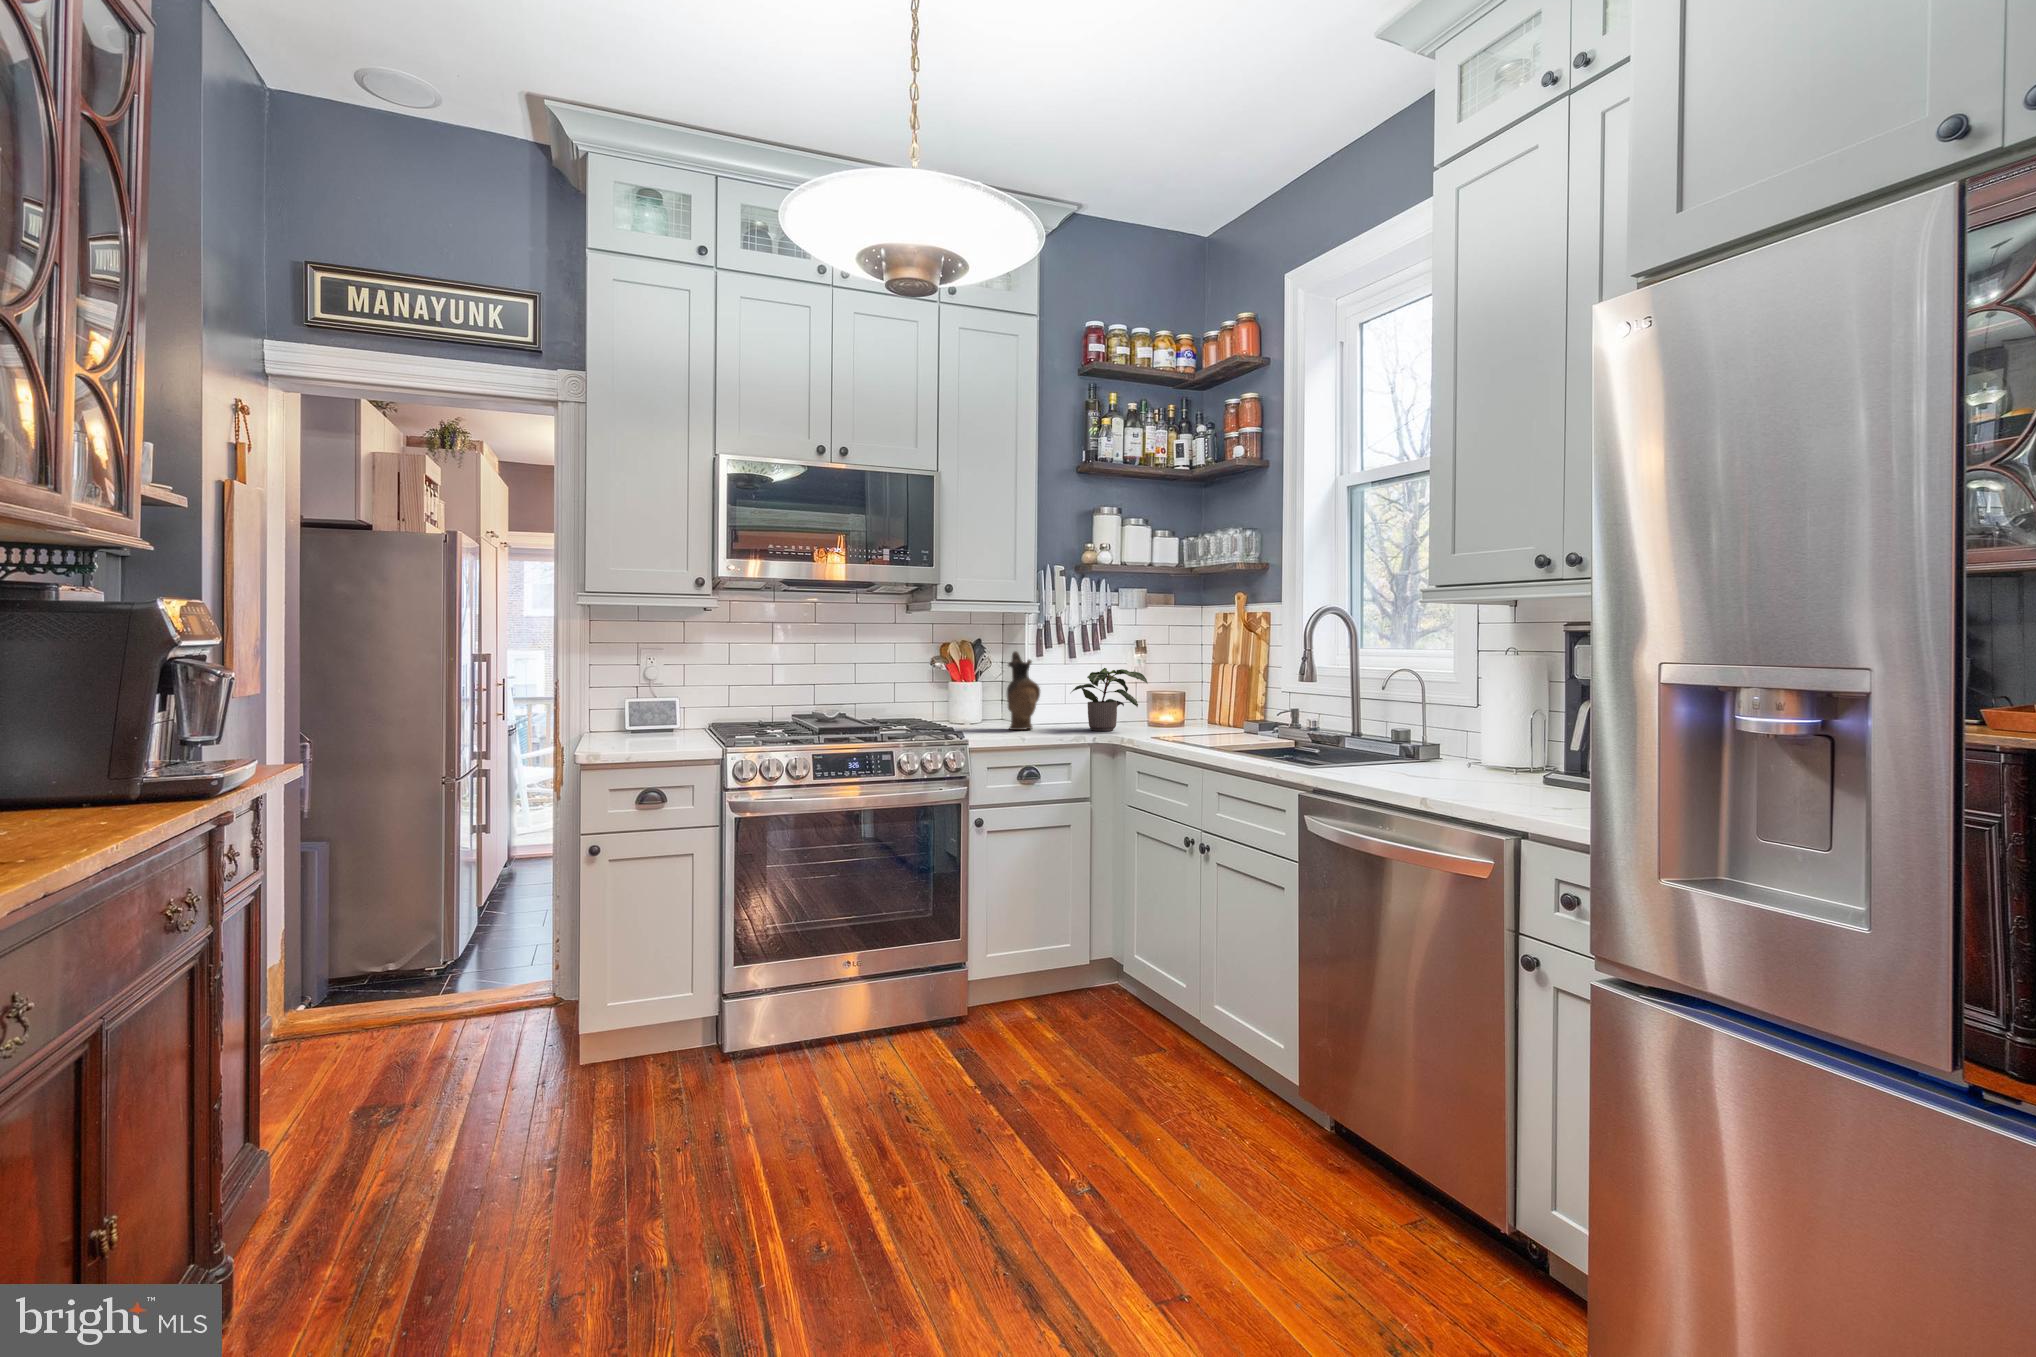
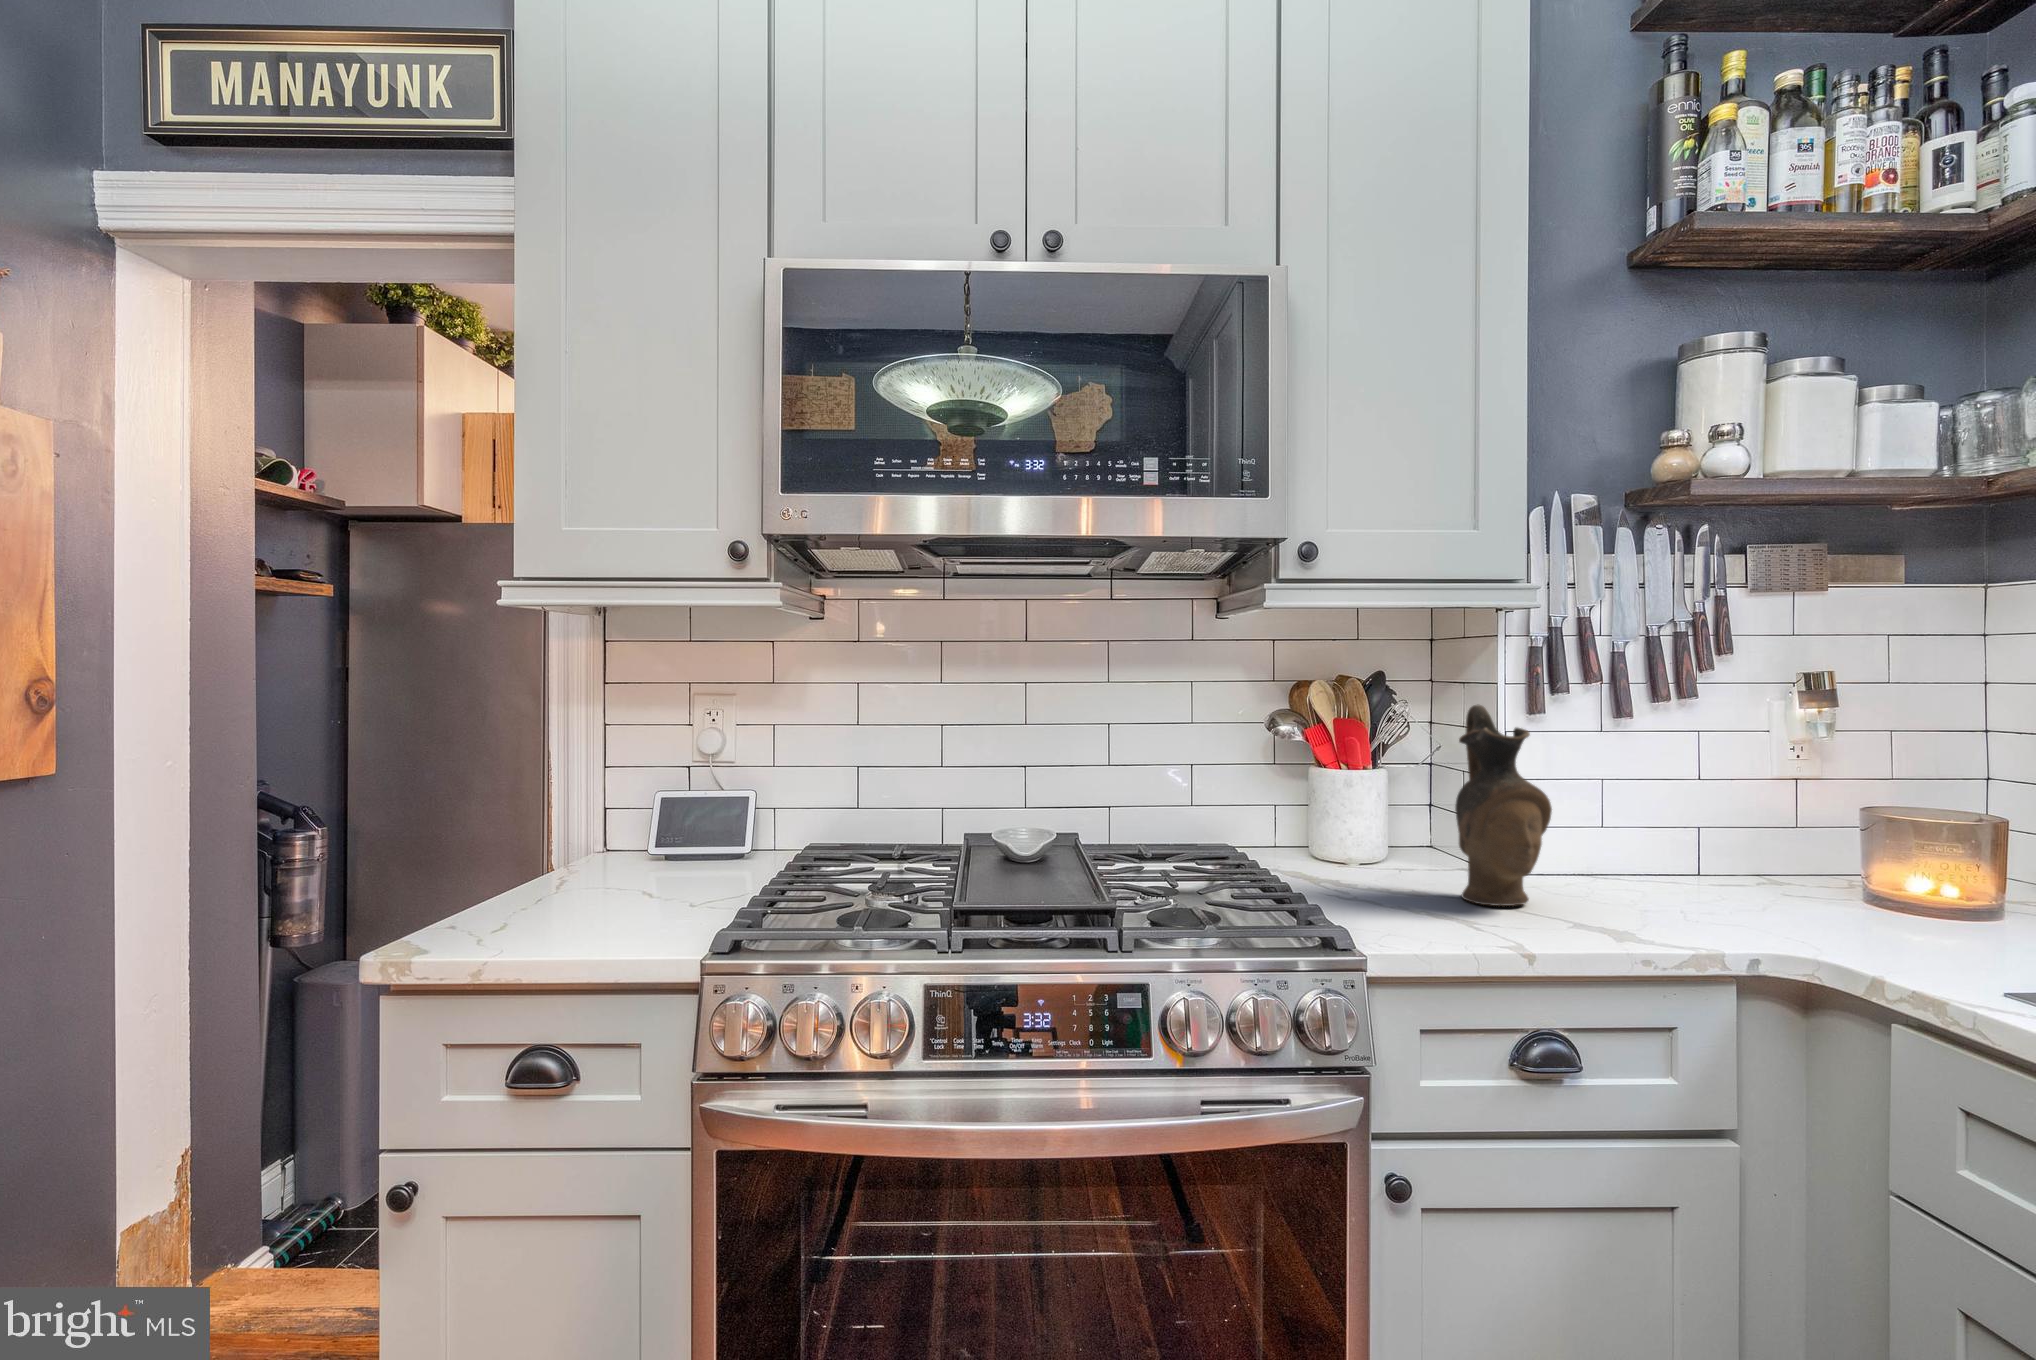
potted plant: present [1072,668,1147,731] -> none [1632,750,1903,928]

